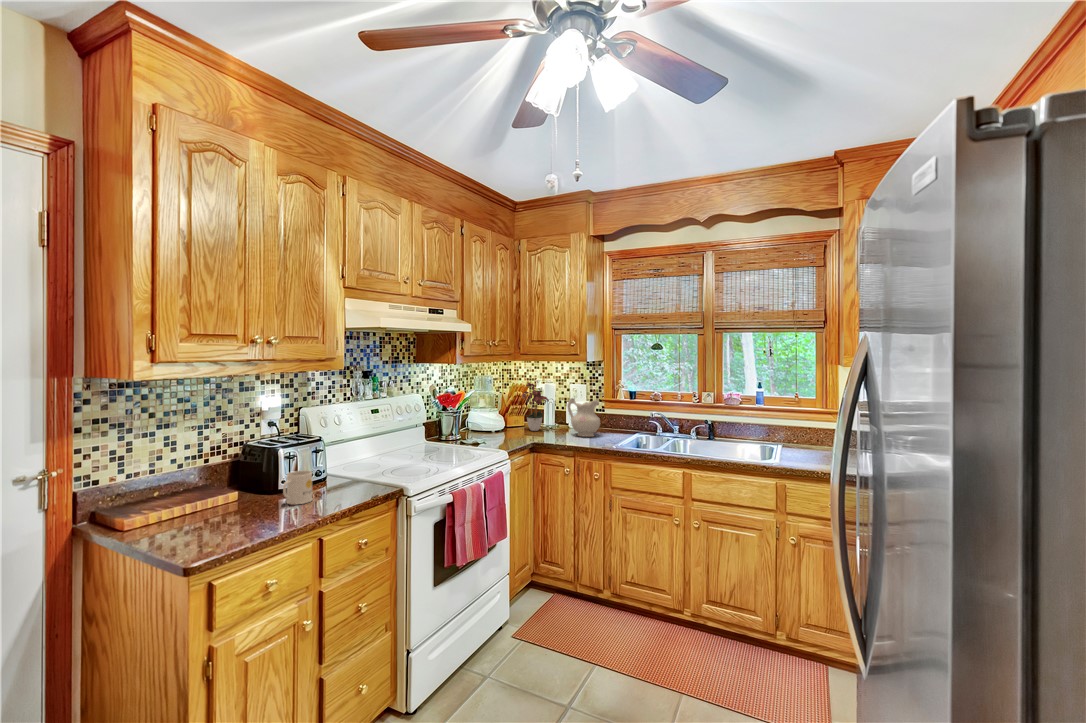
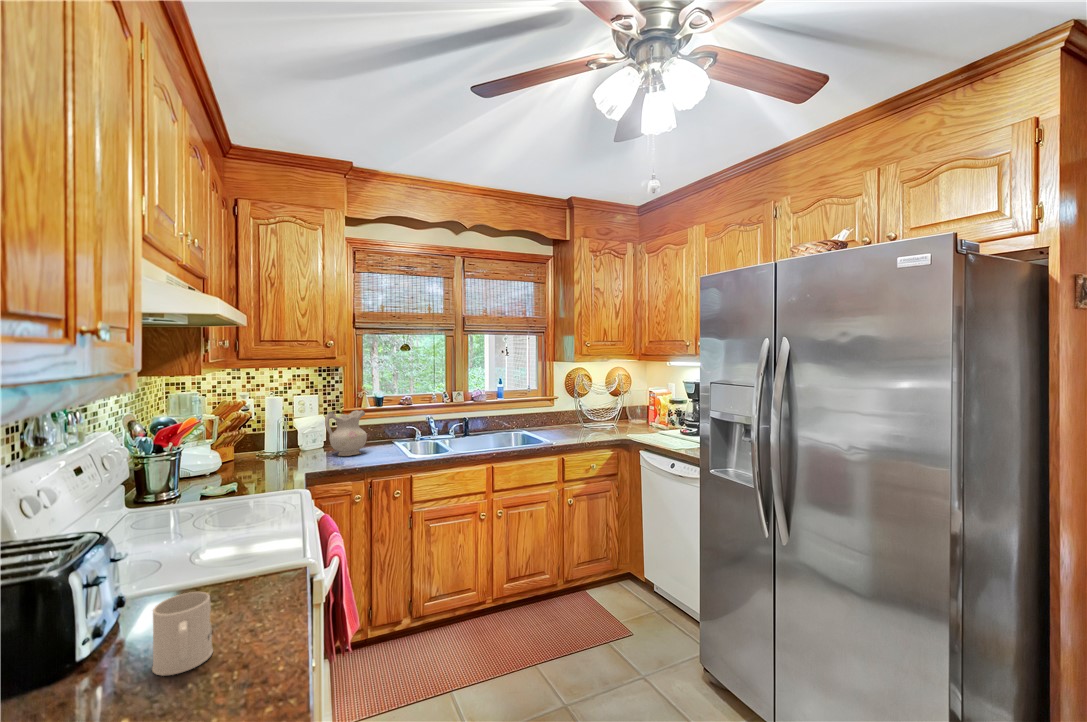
flower arrangement: present [522,383,549,431] -> none [243,394,297,462]

